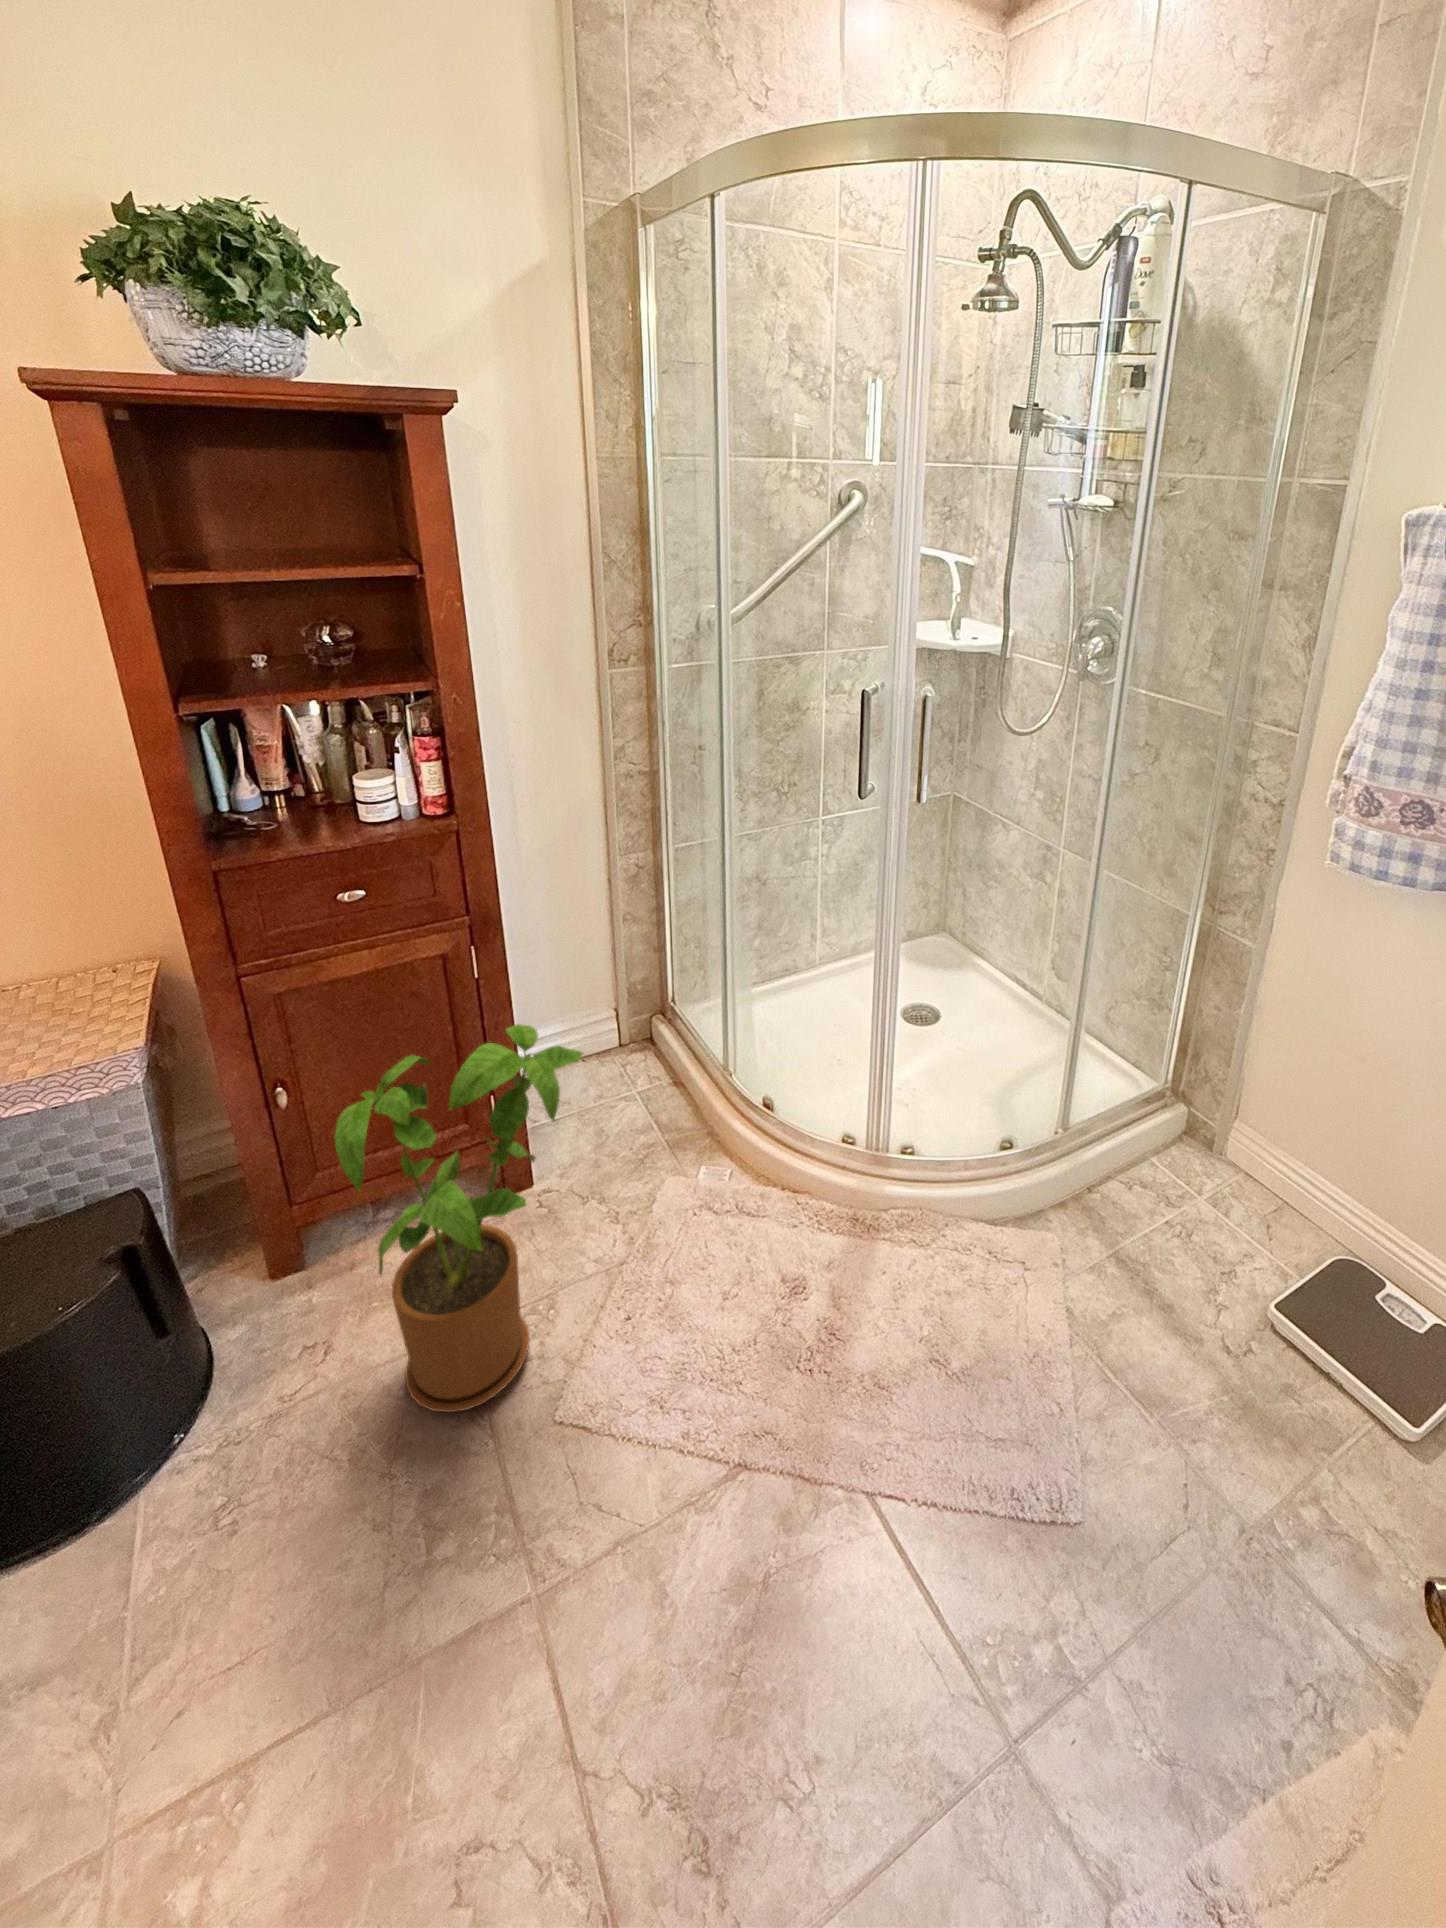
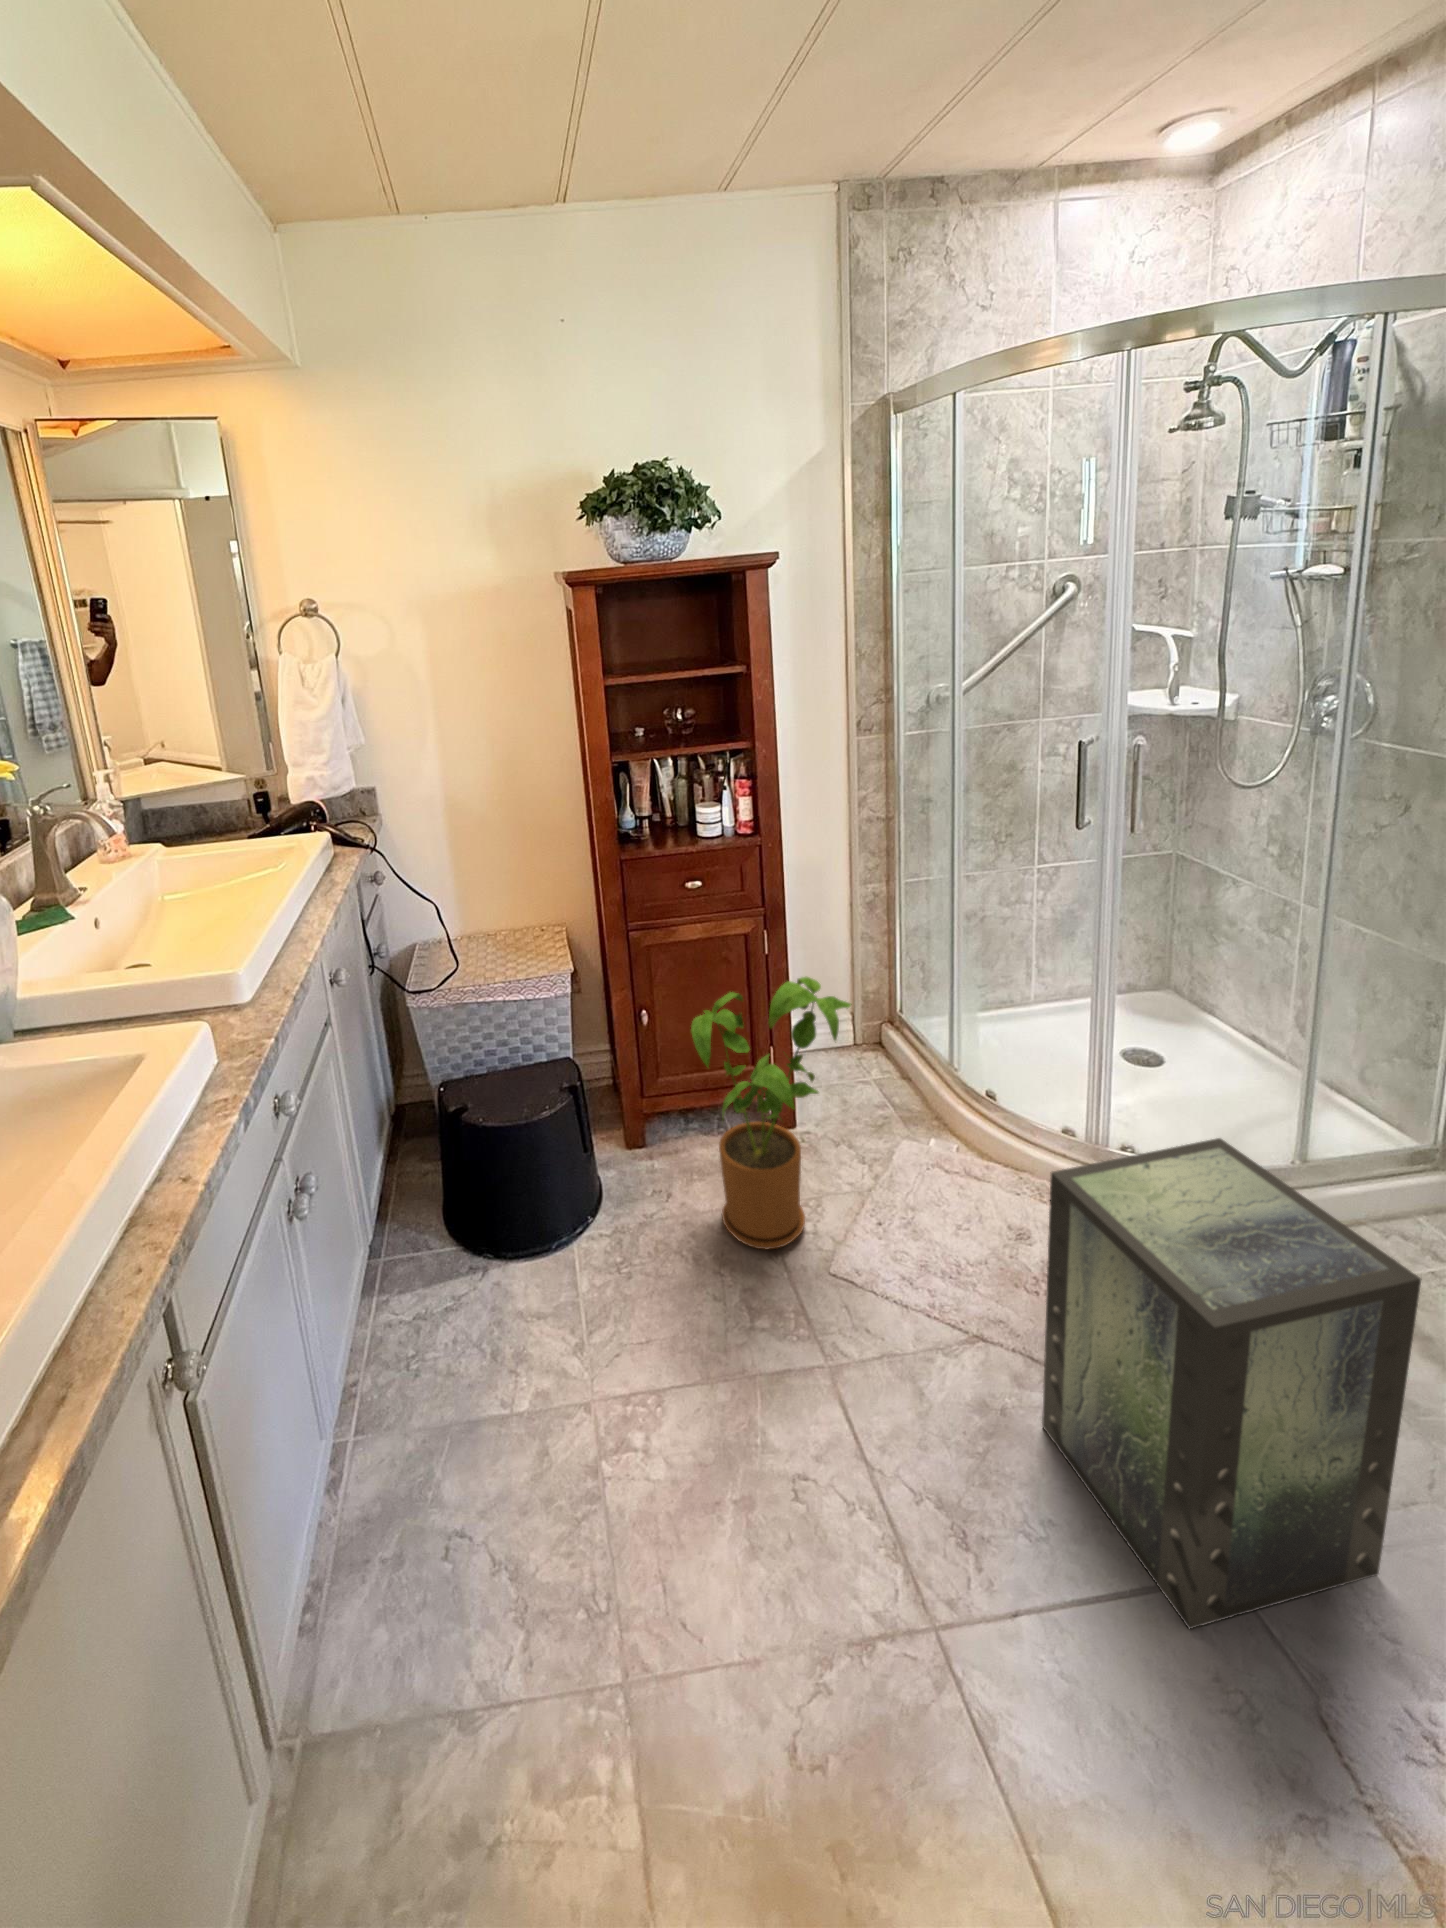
storage box: none [810,1186,1199,1837] -> present [1042,1138,1422,1629]

